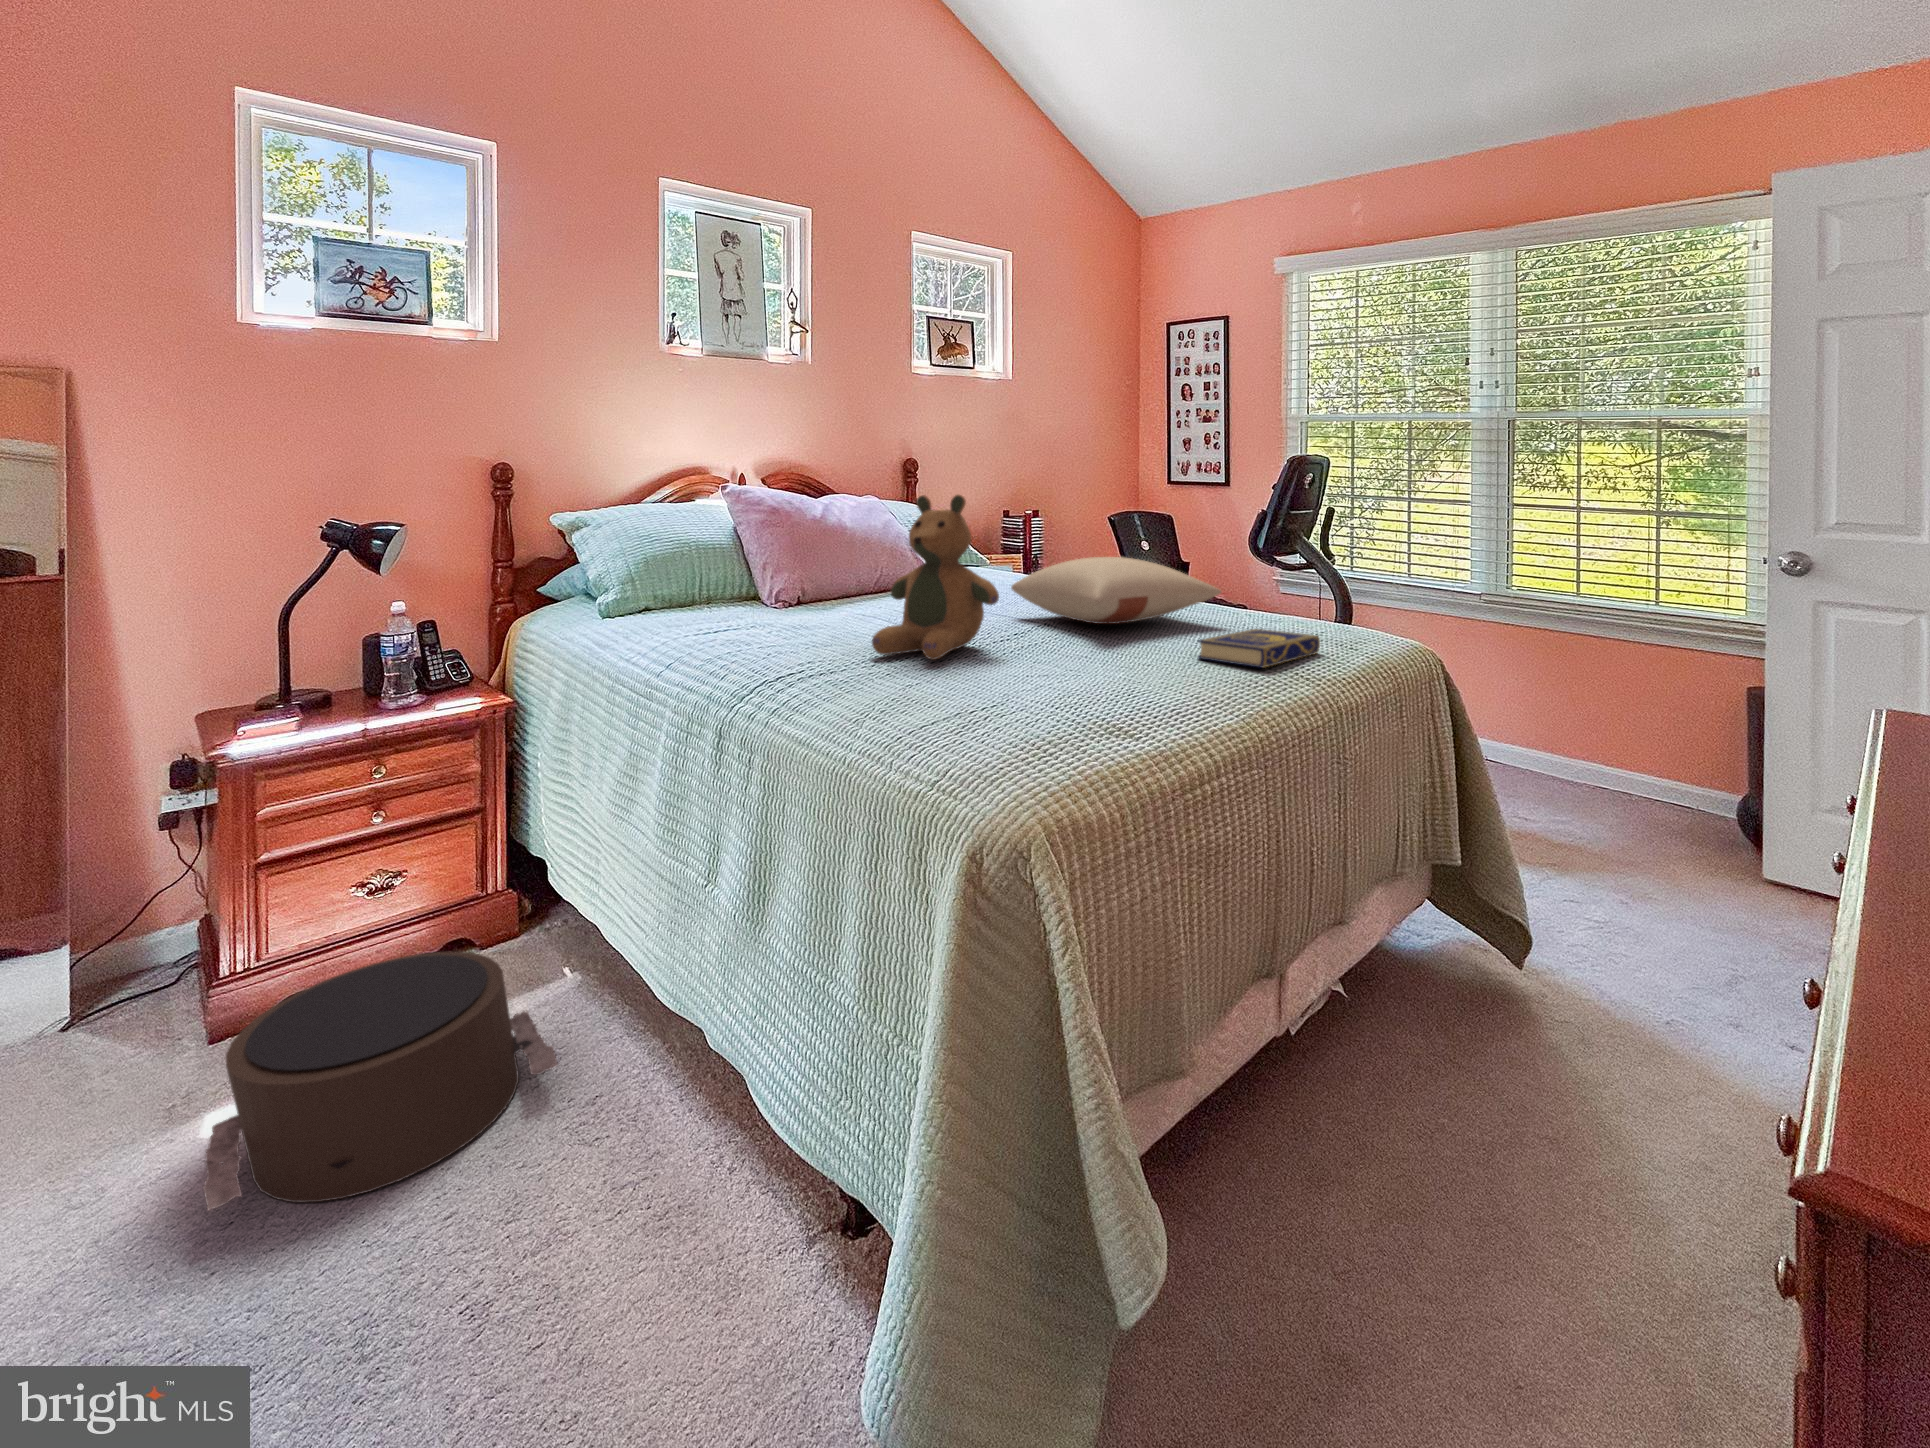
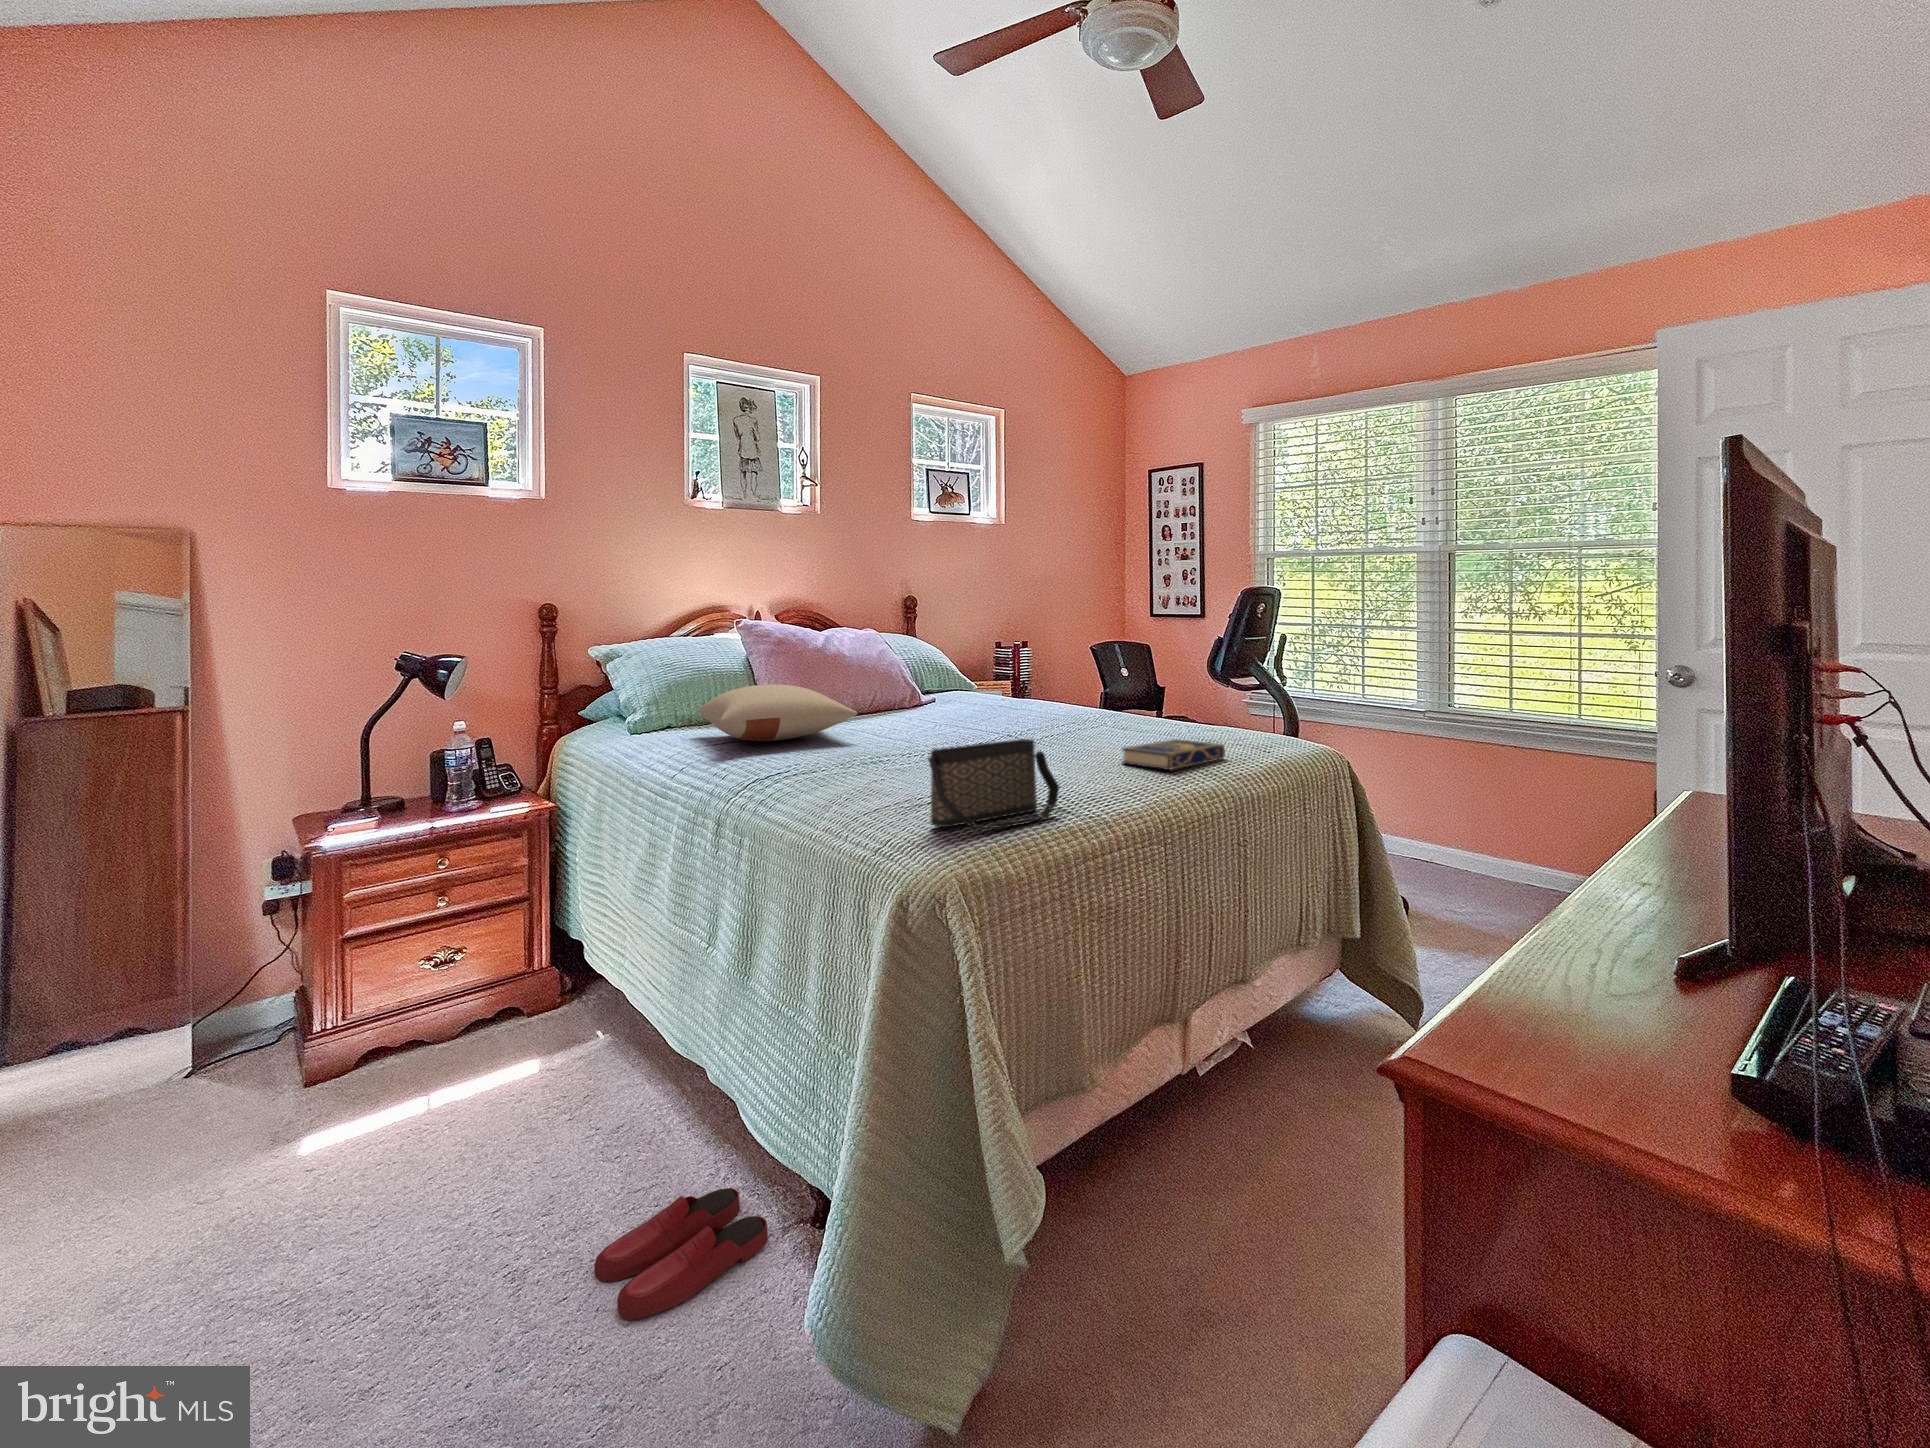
teddy bear: present [872,495,999,660] -> none [855,632,960,765]
pillow: present [1011,557,1221,624] -> present [699,685,857,741]
handbag: none [985,631,1149,750] -> present [928,739,1059,828]
pouf: present [203,952,558,1210] -> none [298,1013,580,1210]
slippers: none [578,1169,791,1362] -> present [594,1188,767,1320]

